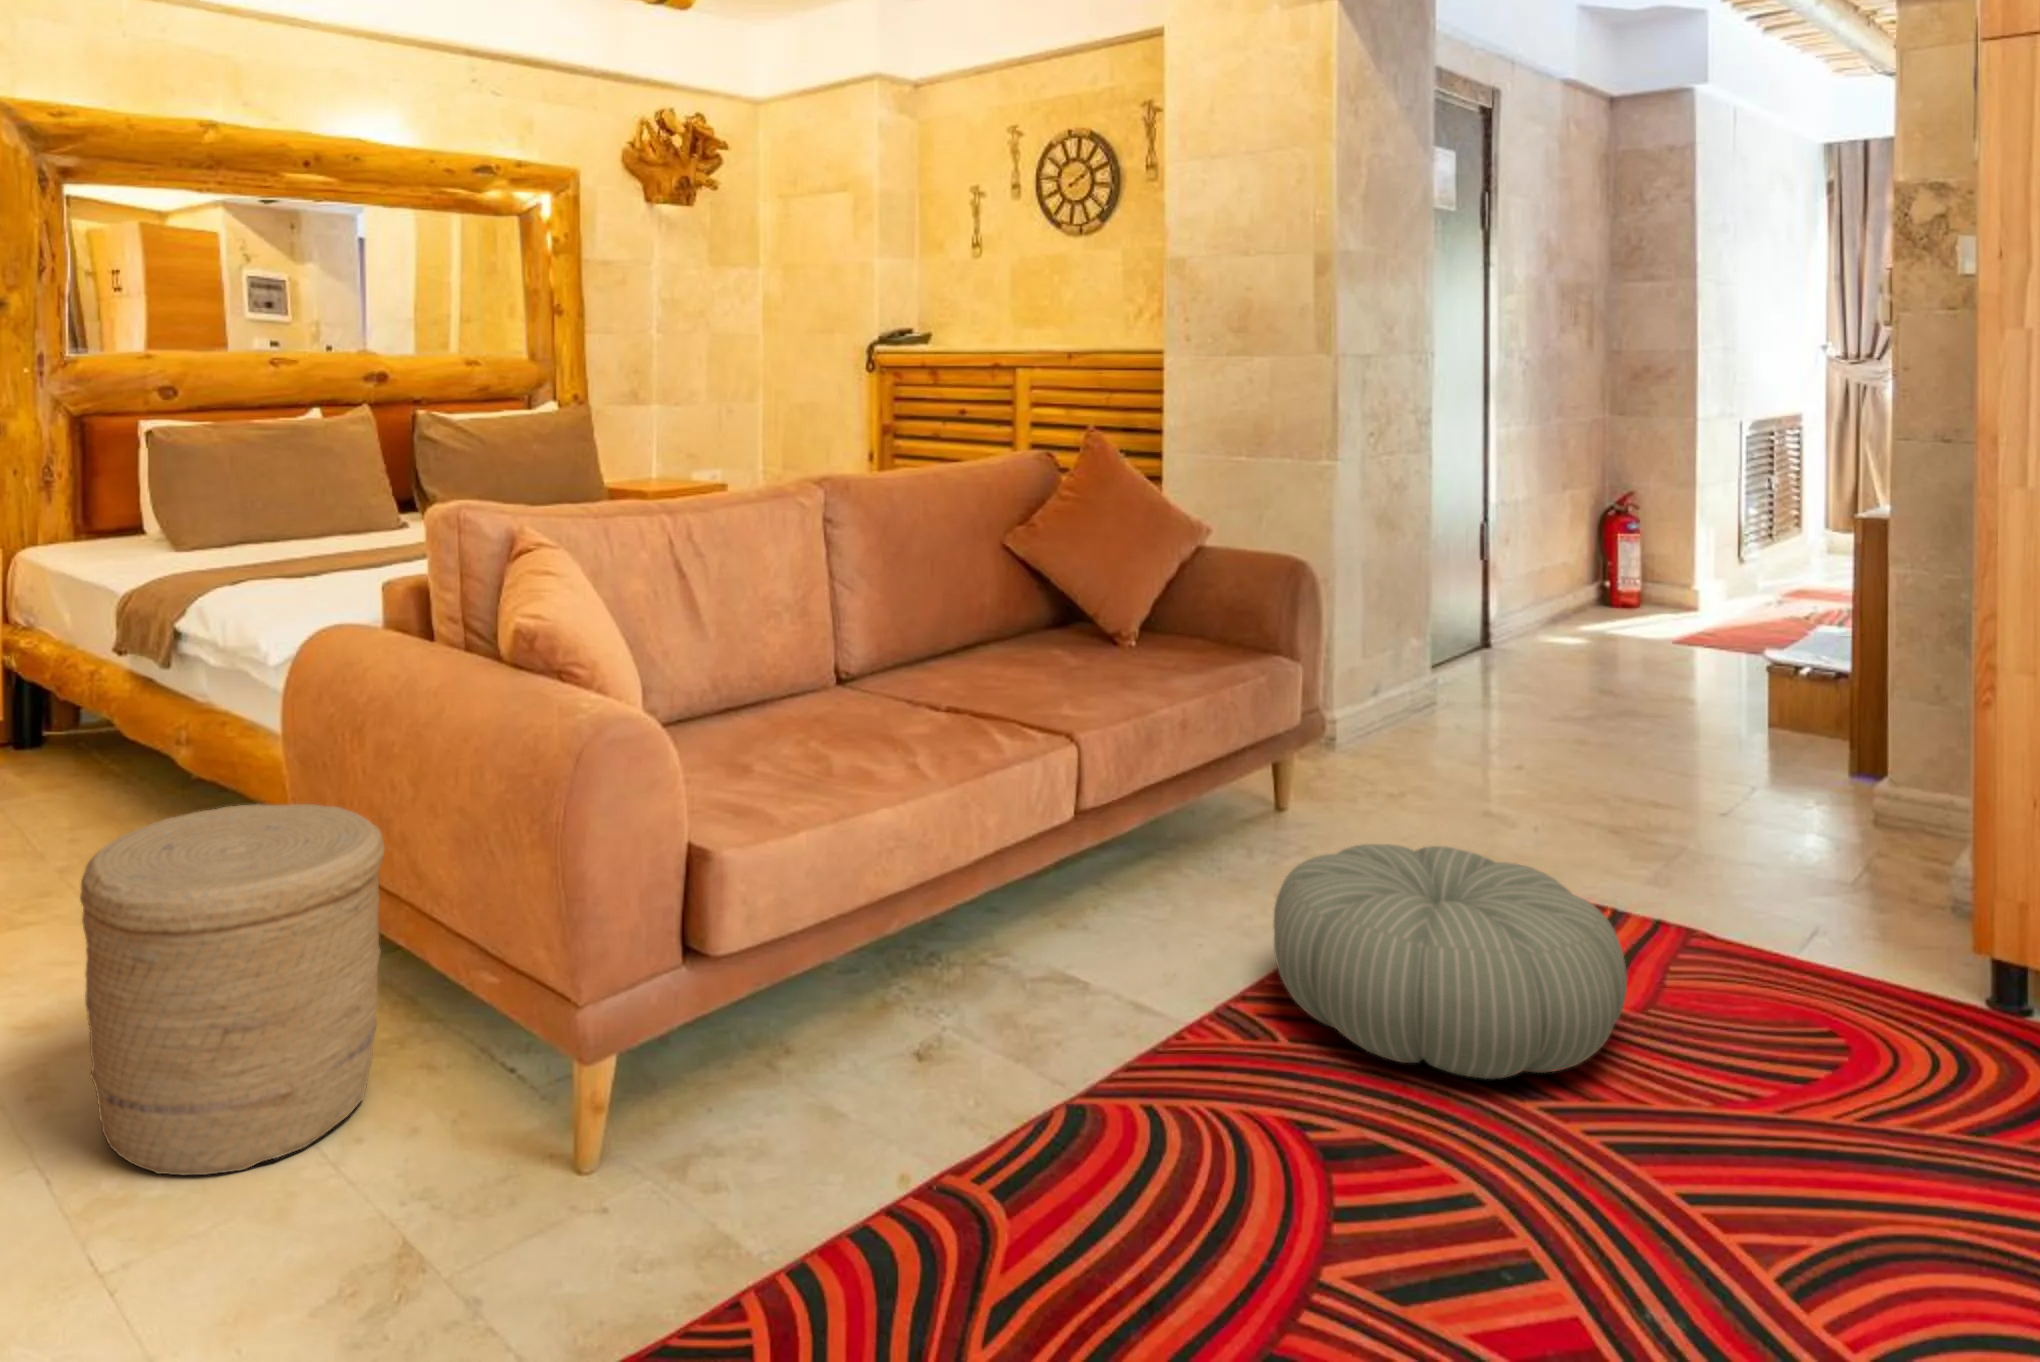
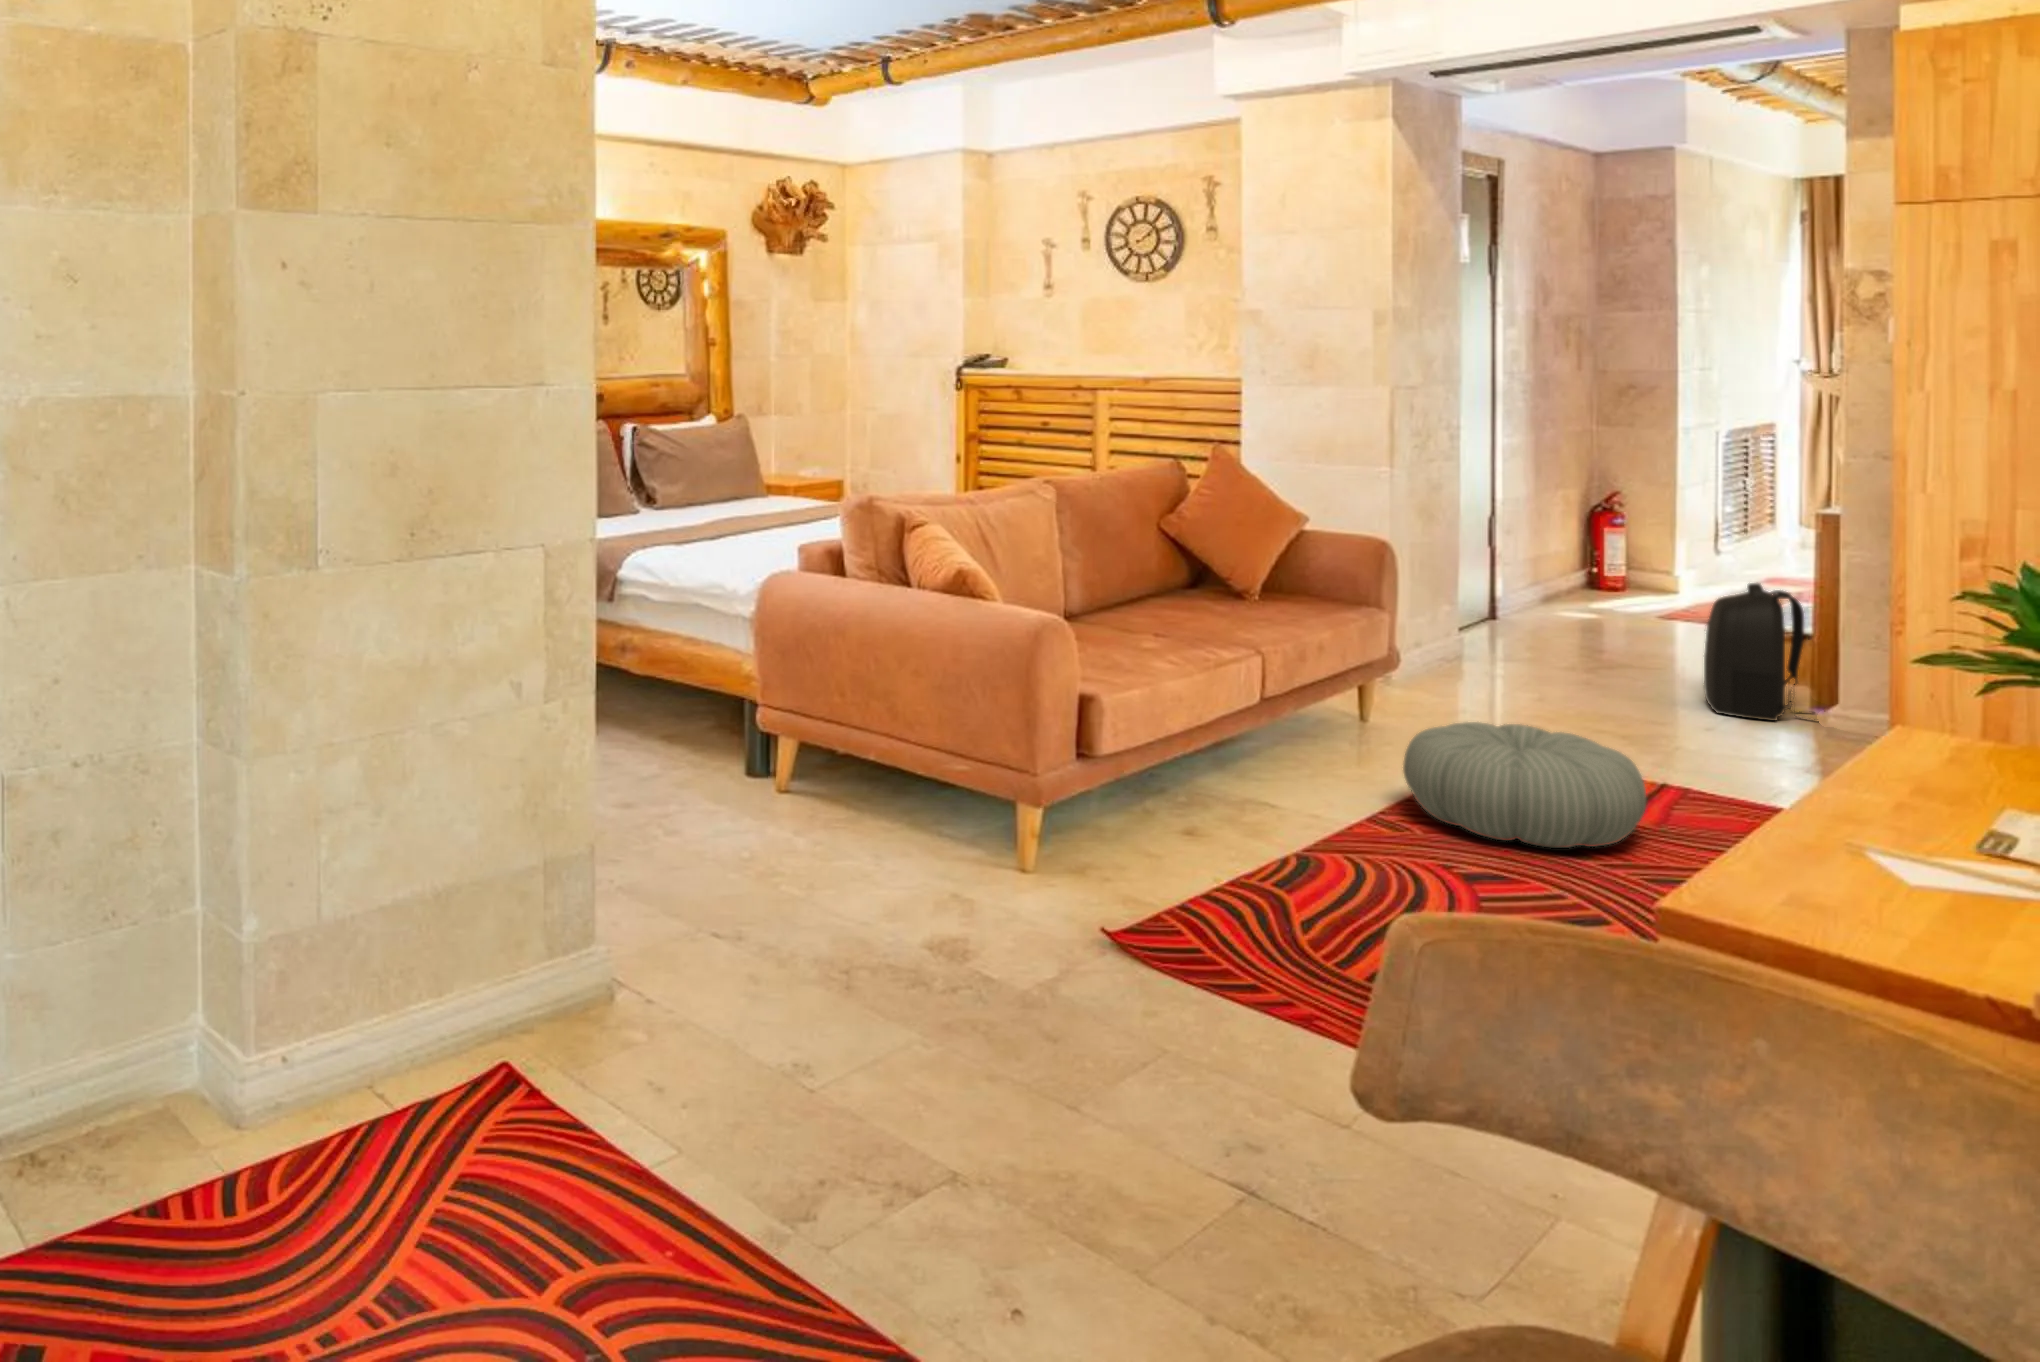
backpack: none [1722,607,1870,795] -> present [1704,583,1815,721]
woven basket: present [80,804,384,1175] -> none [737,674,896,860]

